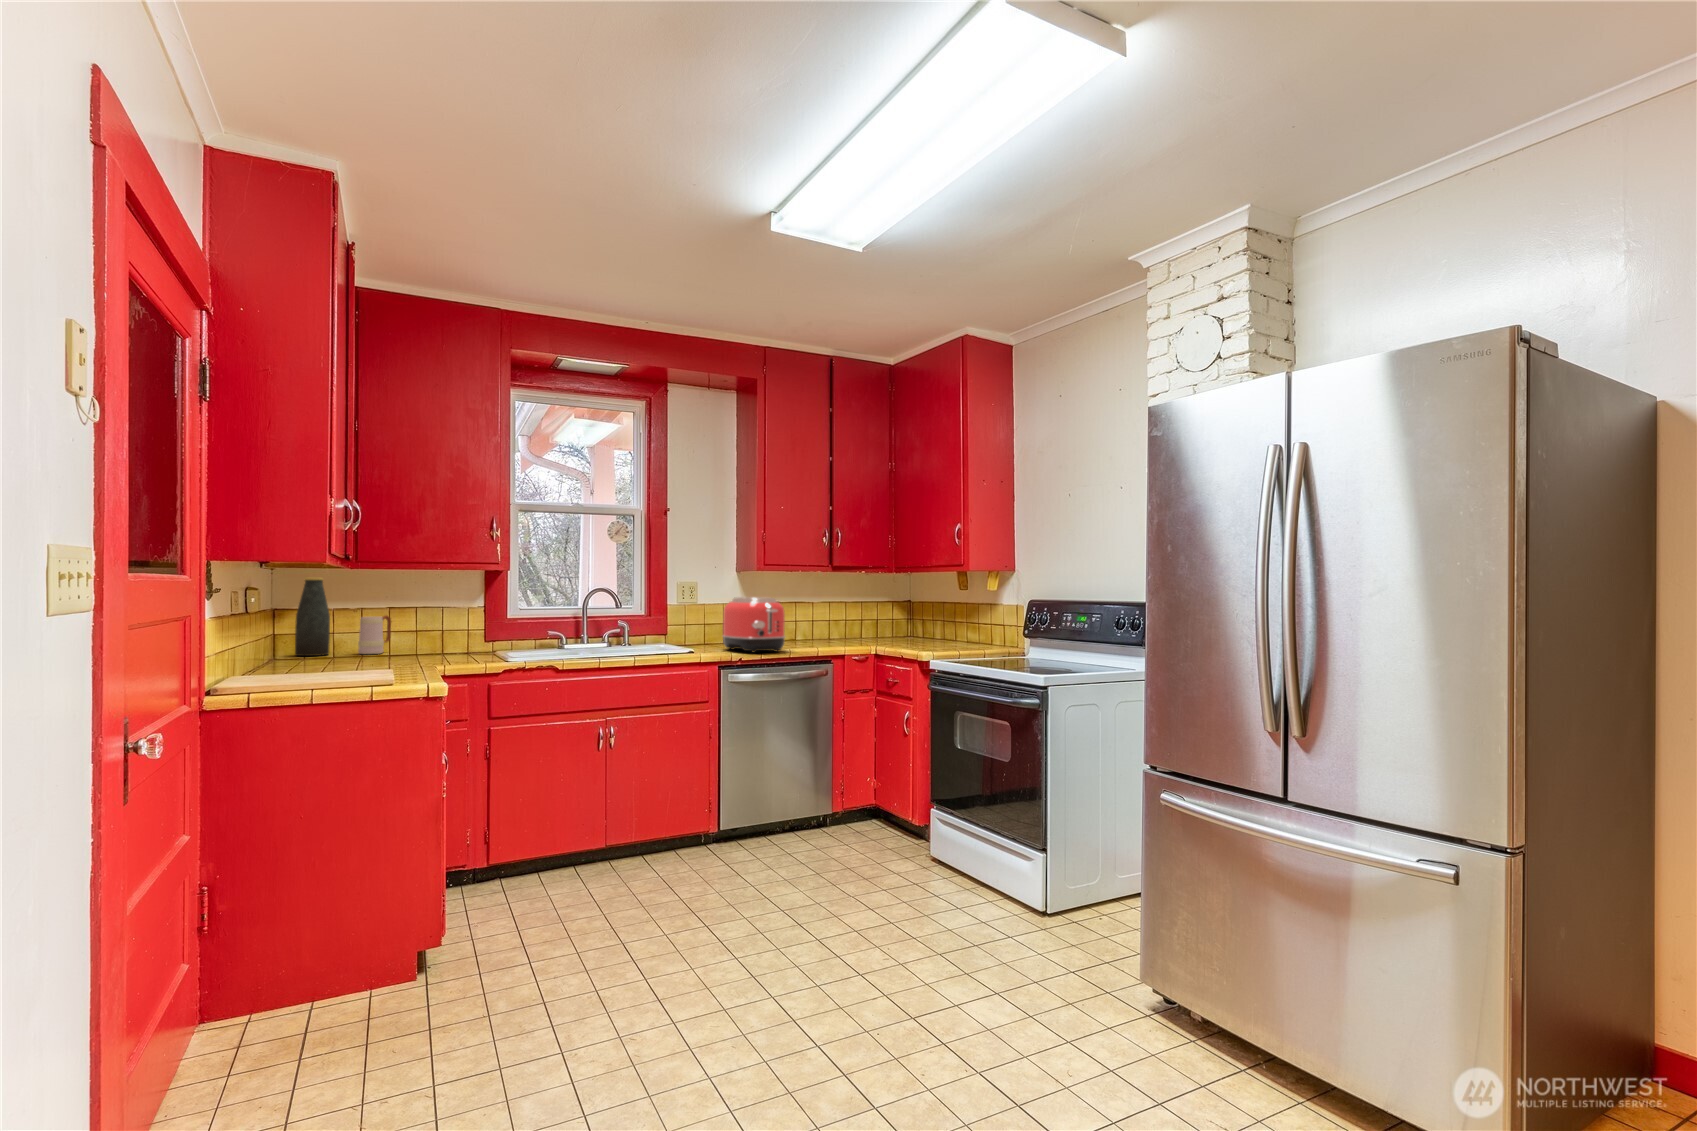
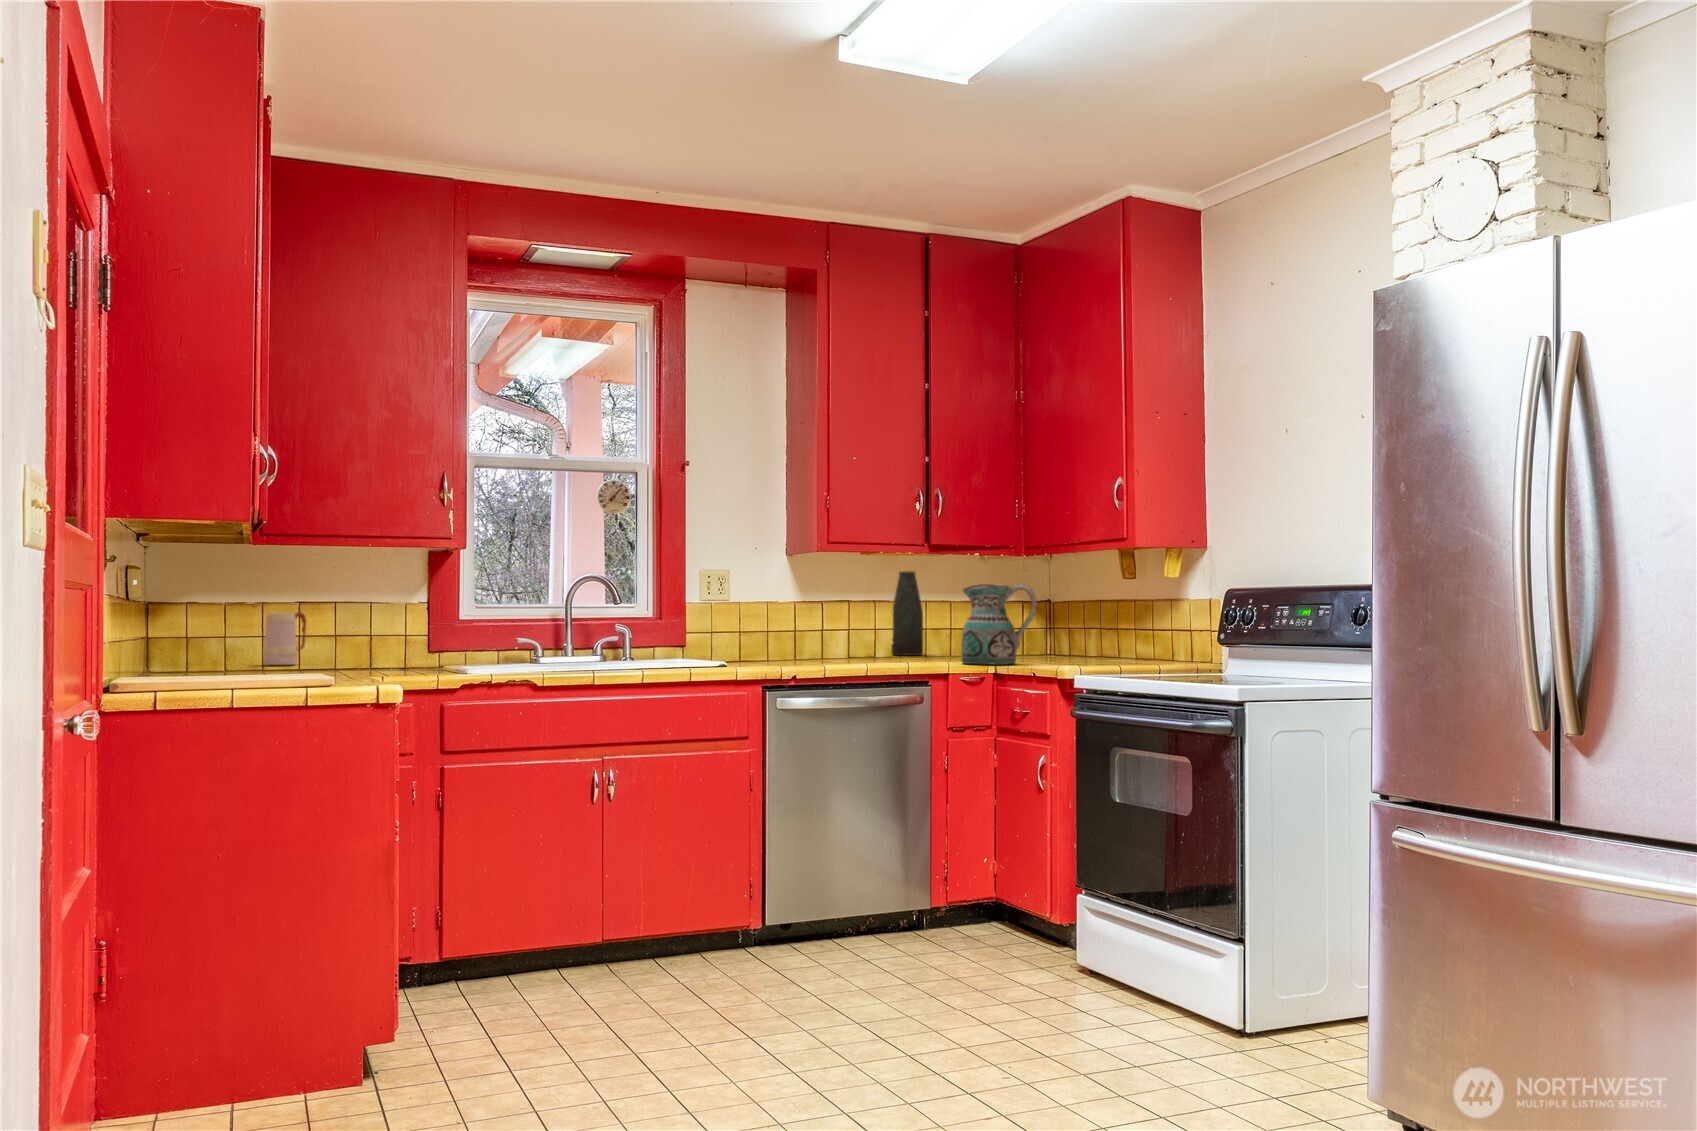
bottle: present [295,578,330,656] -> present [891,570,923,655]
ceramic pitcher: none [855,594,906,649] -> present [961,584,1037,665]
toaster: present [723,597,785,653] -> none [767,587,859,667]

